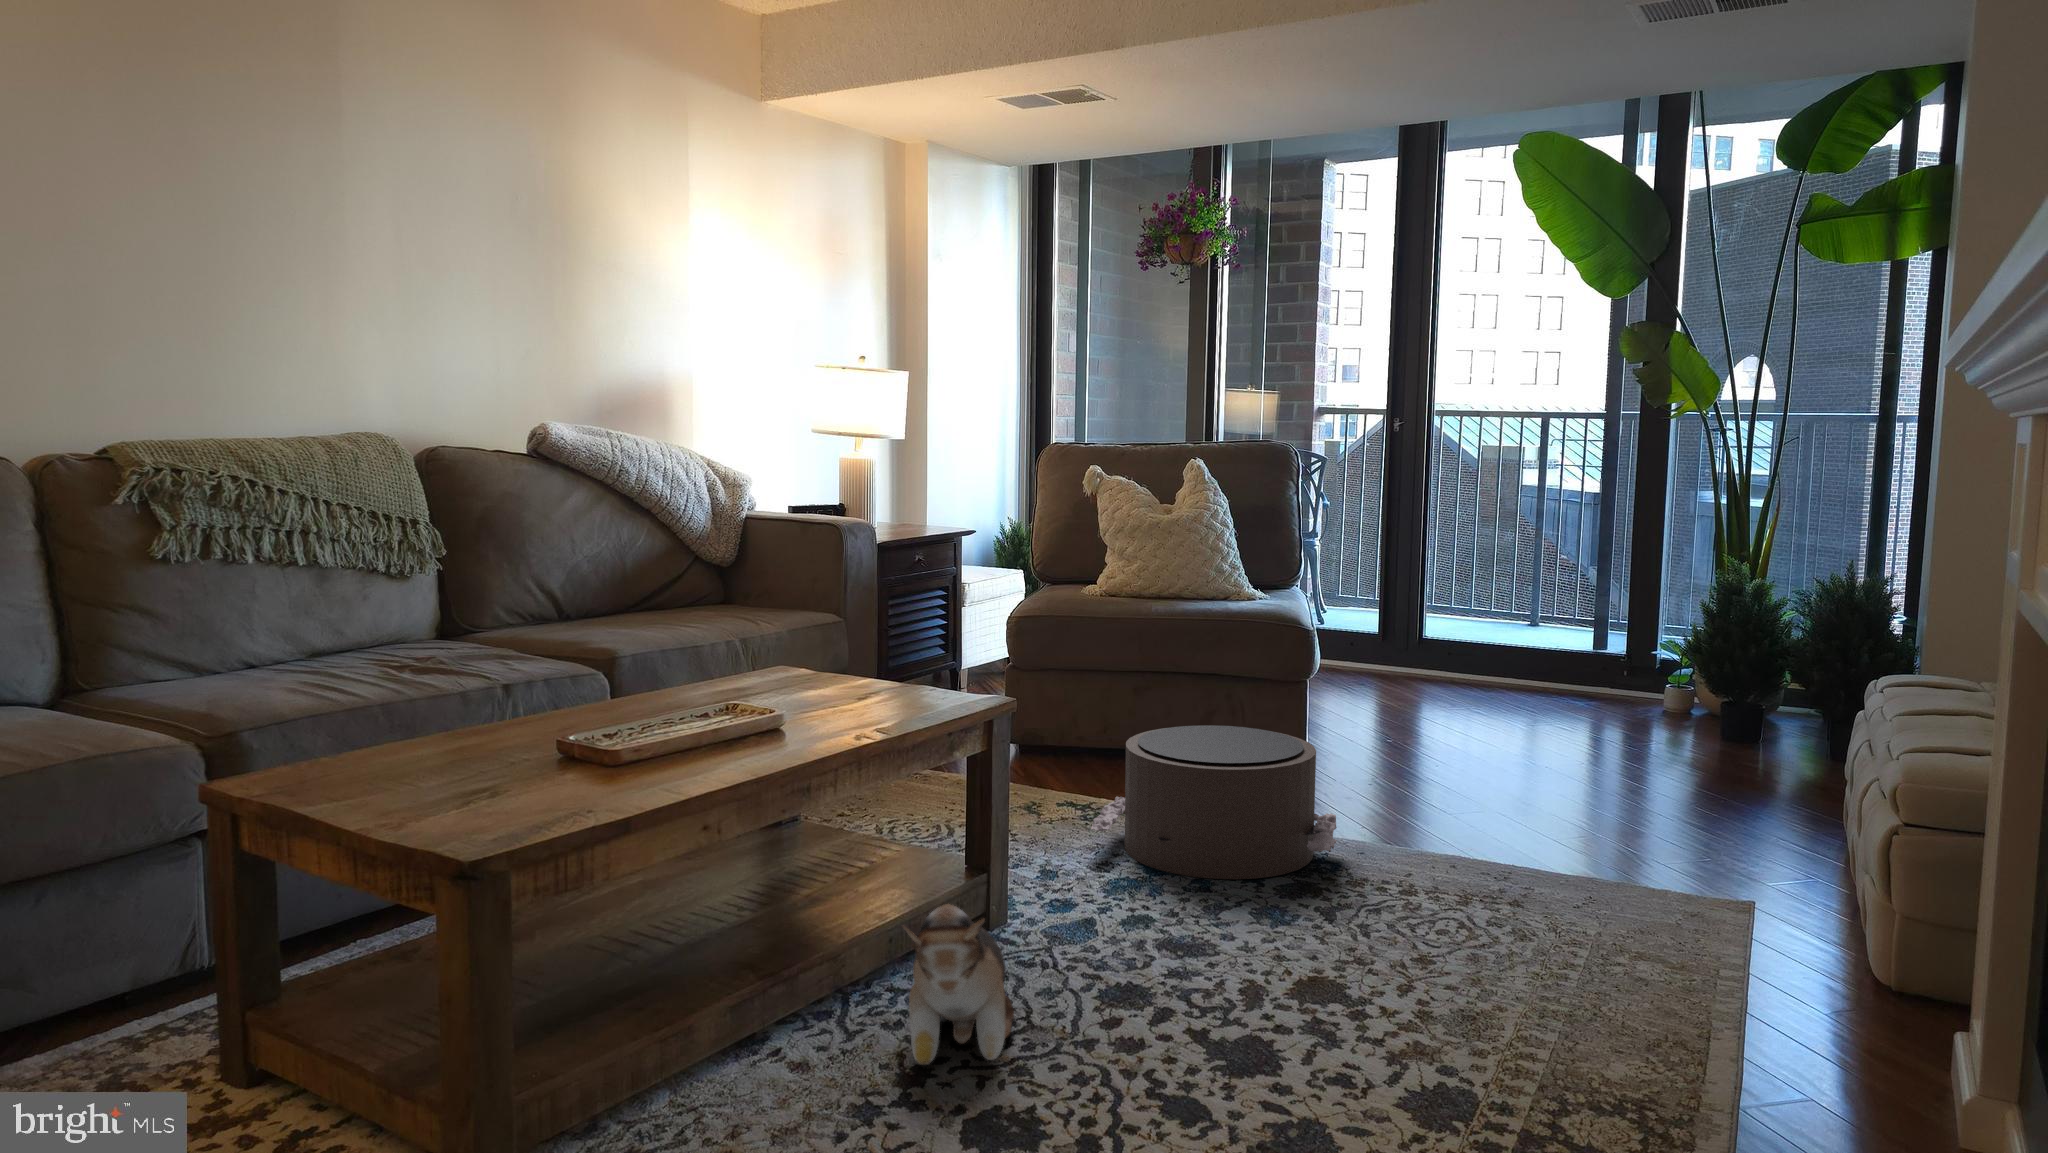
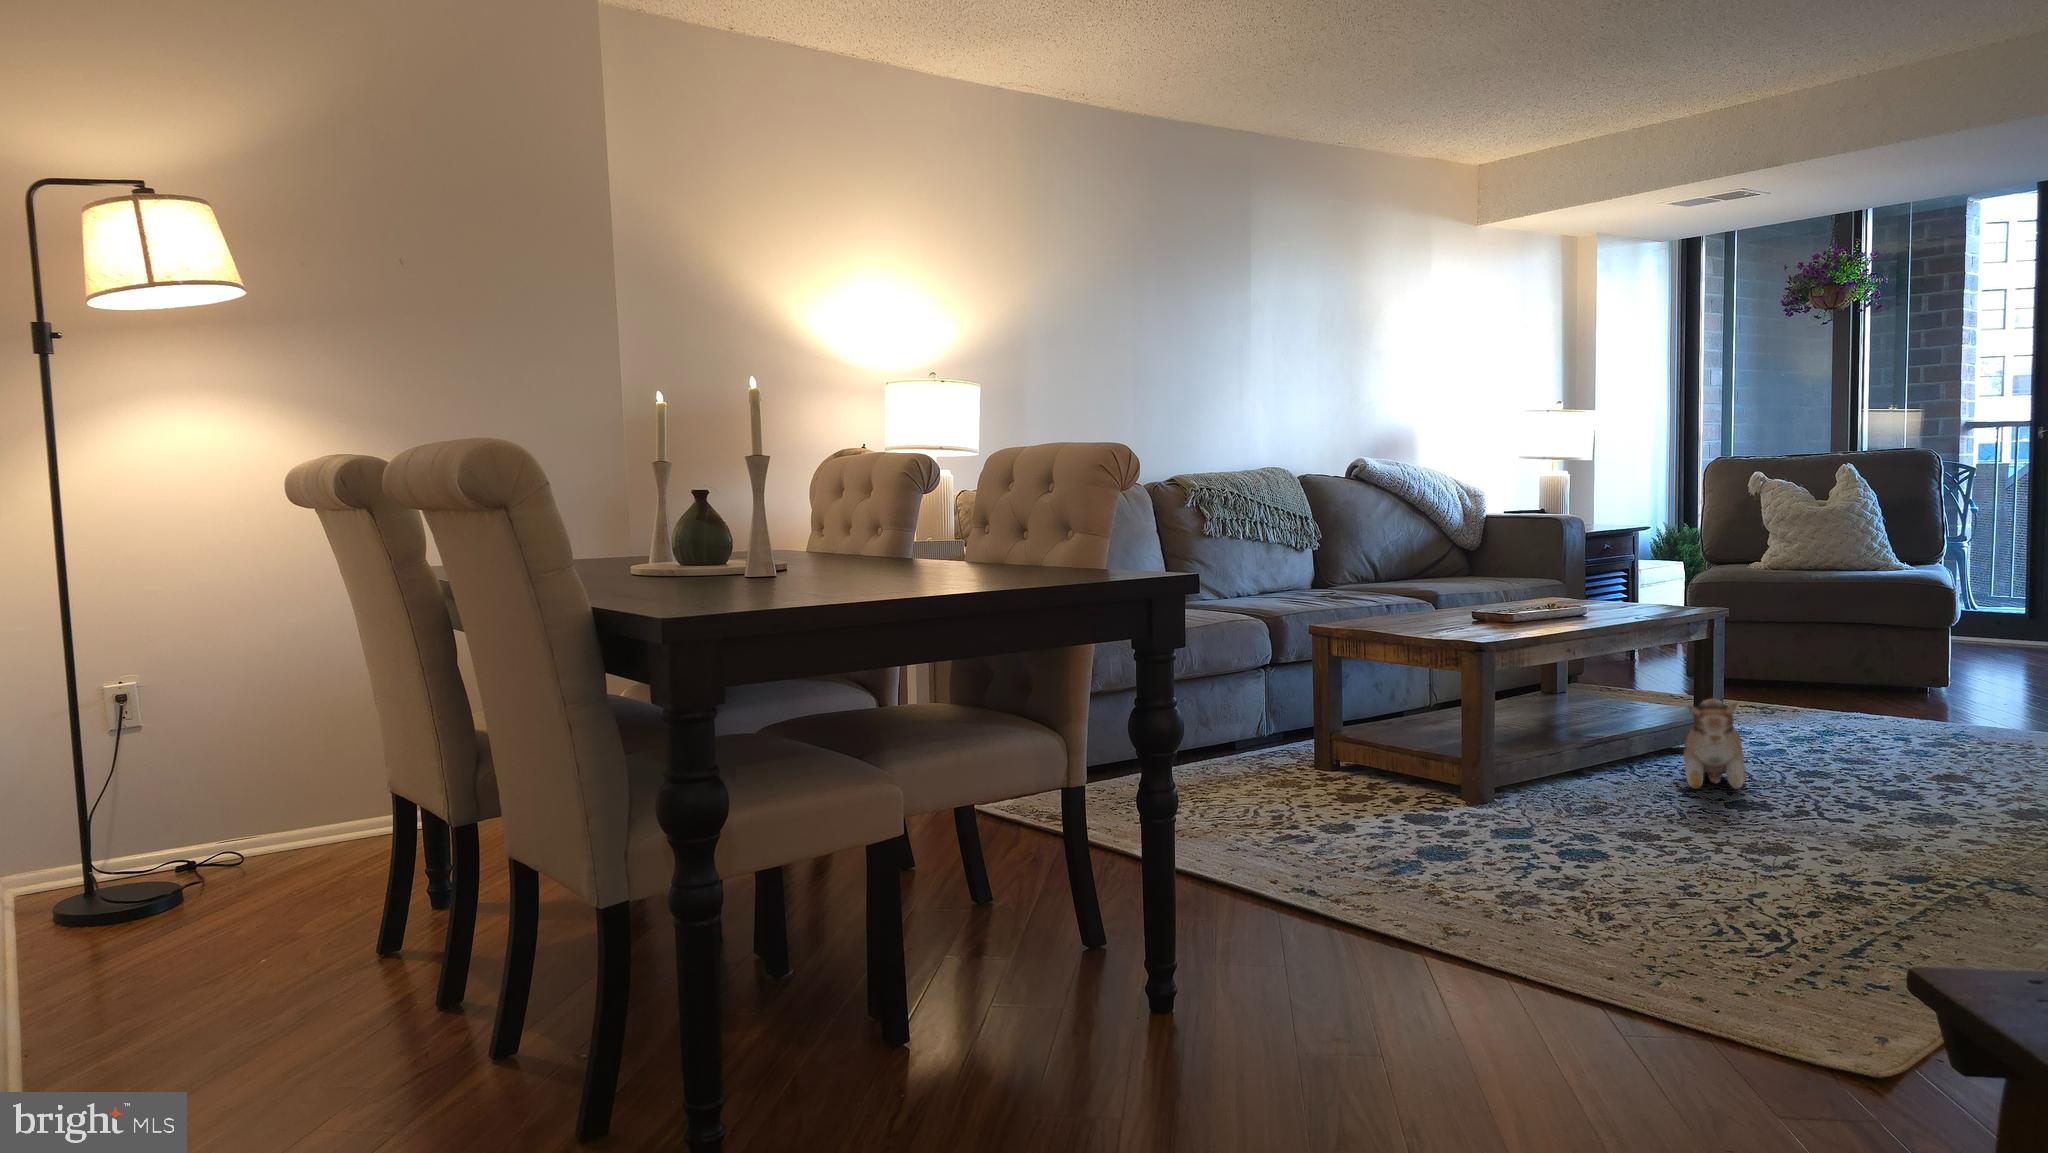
pouf: present [1091,725,1337,879] -> none [1777,646,1974,739]

